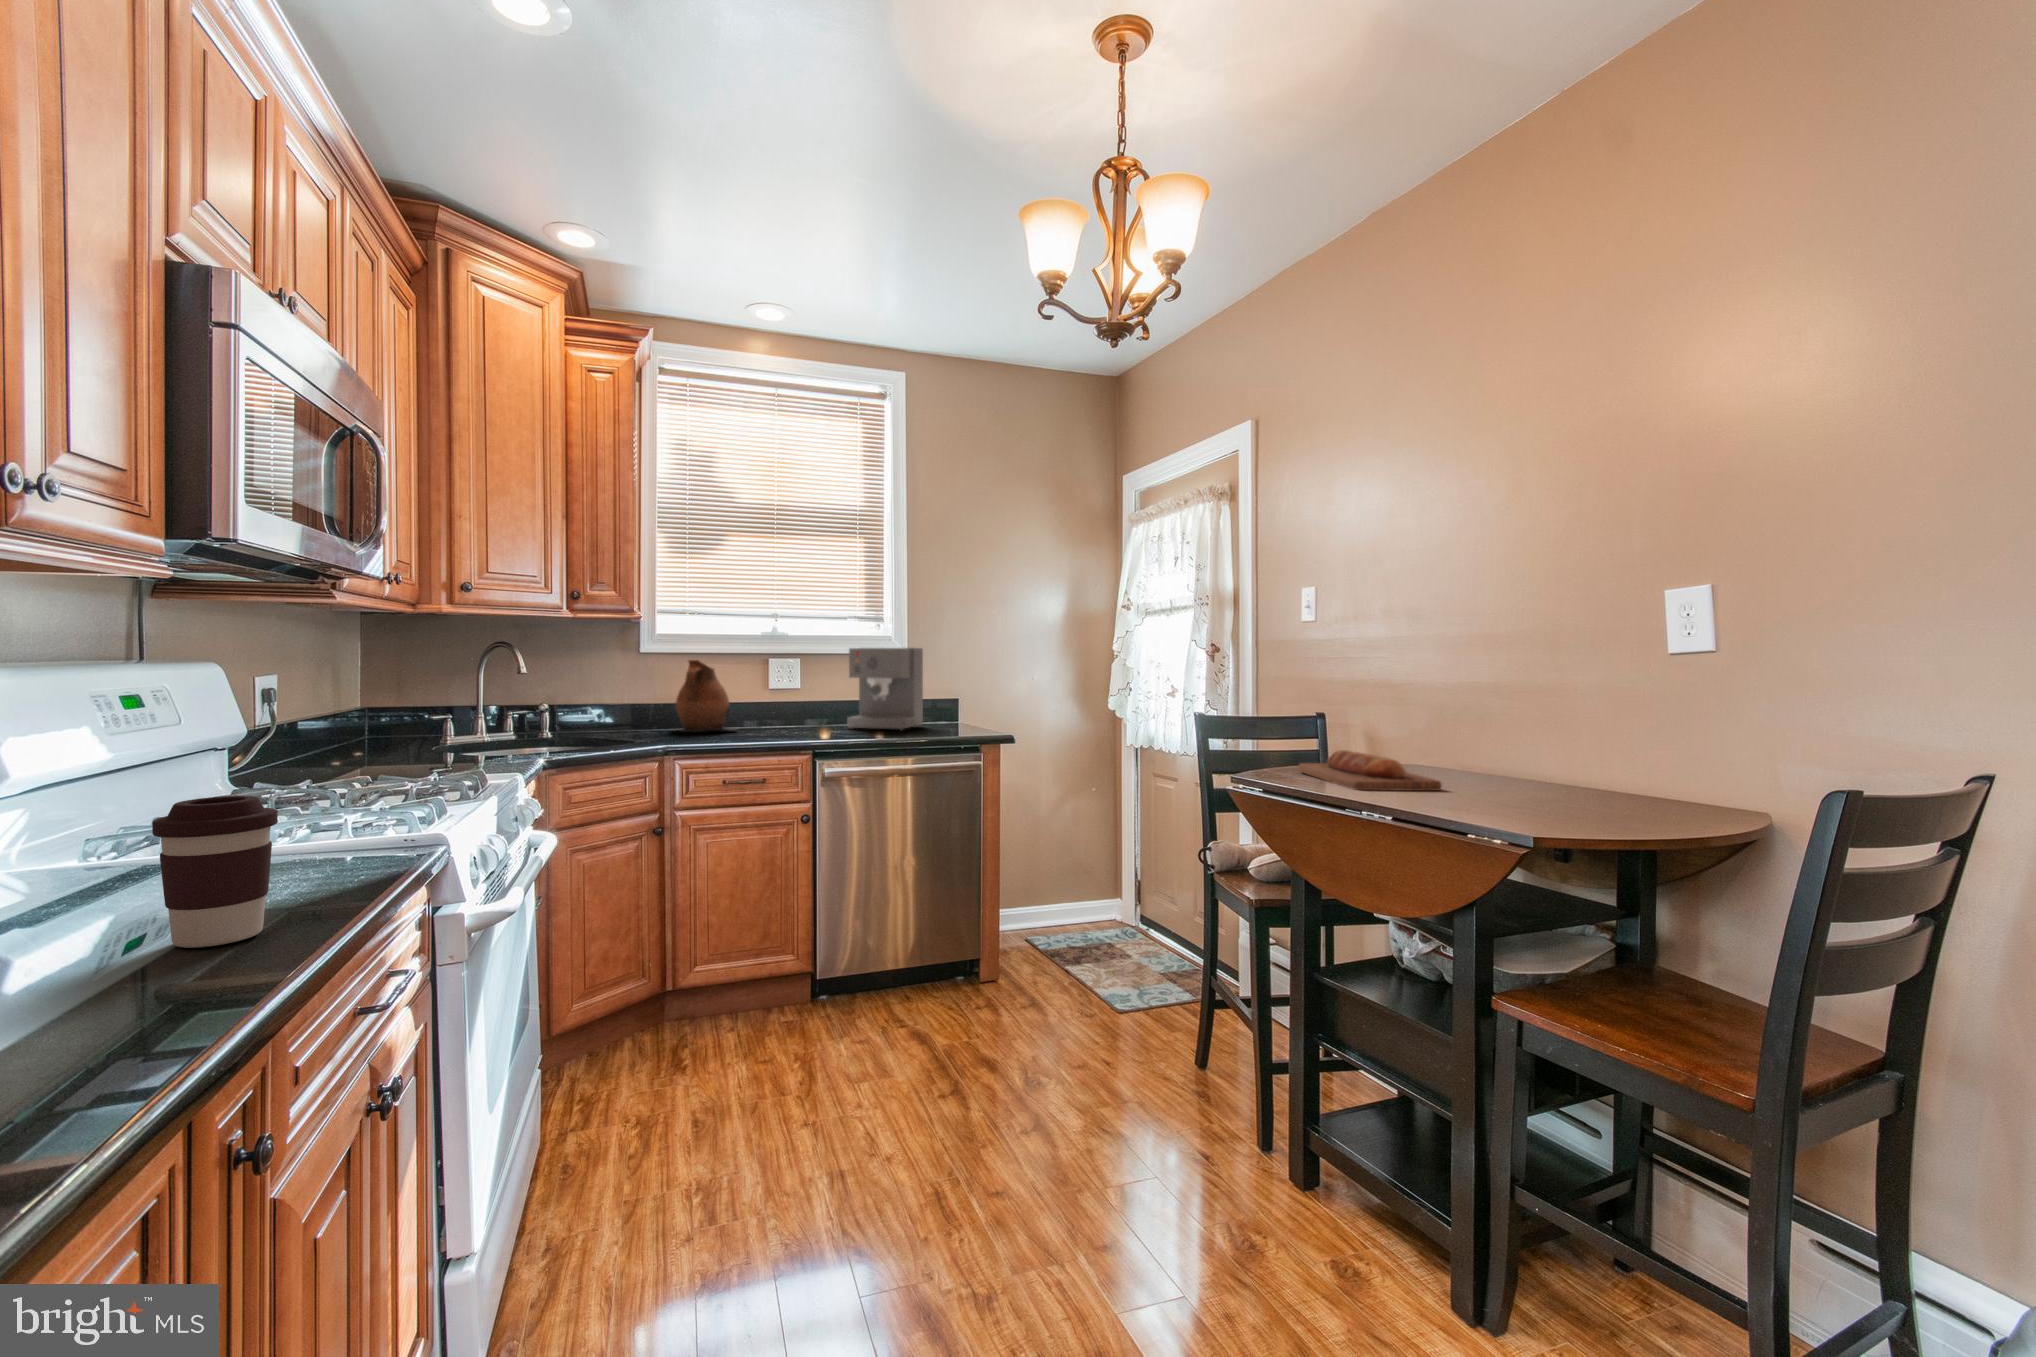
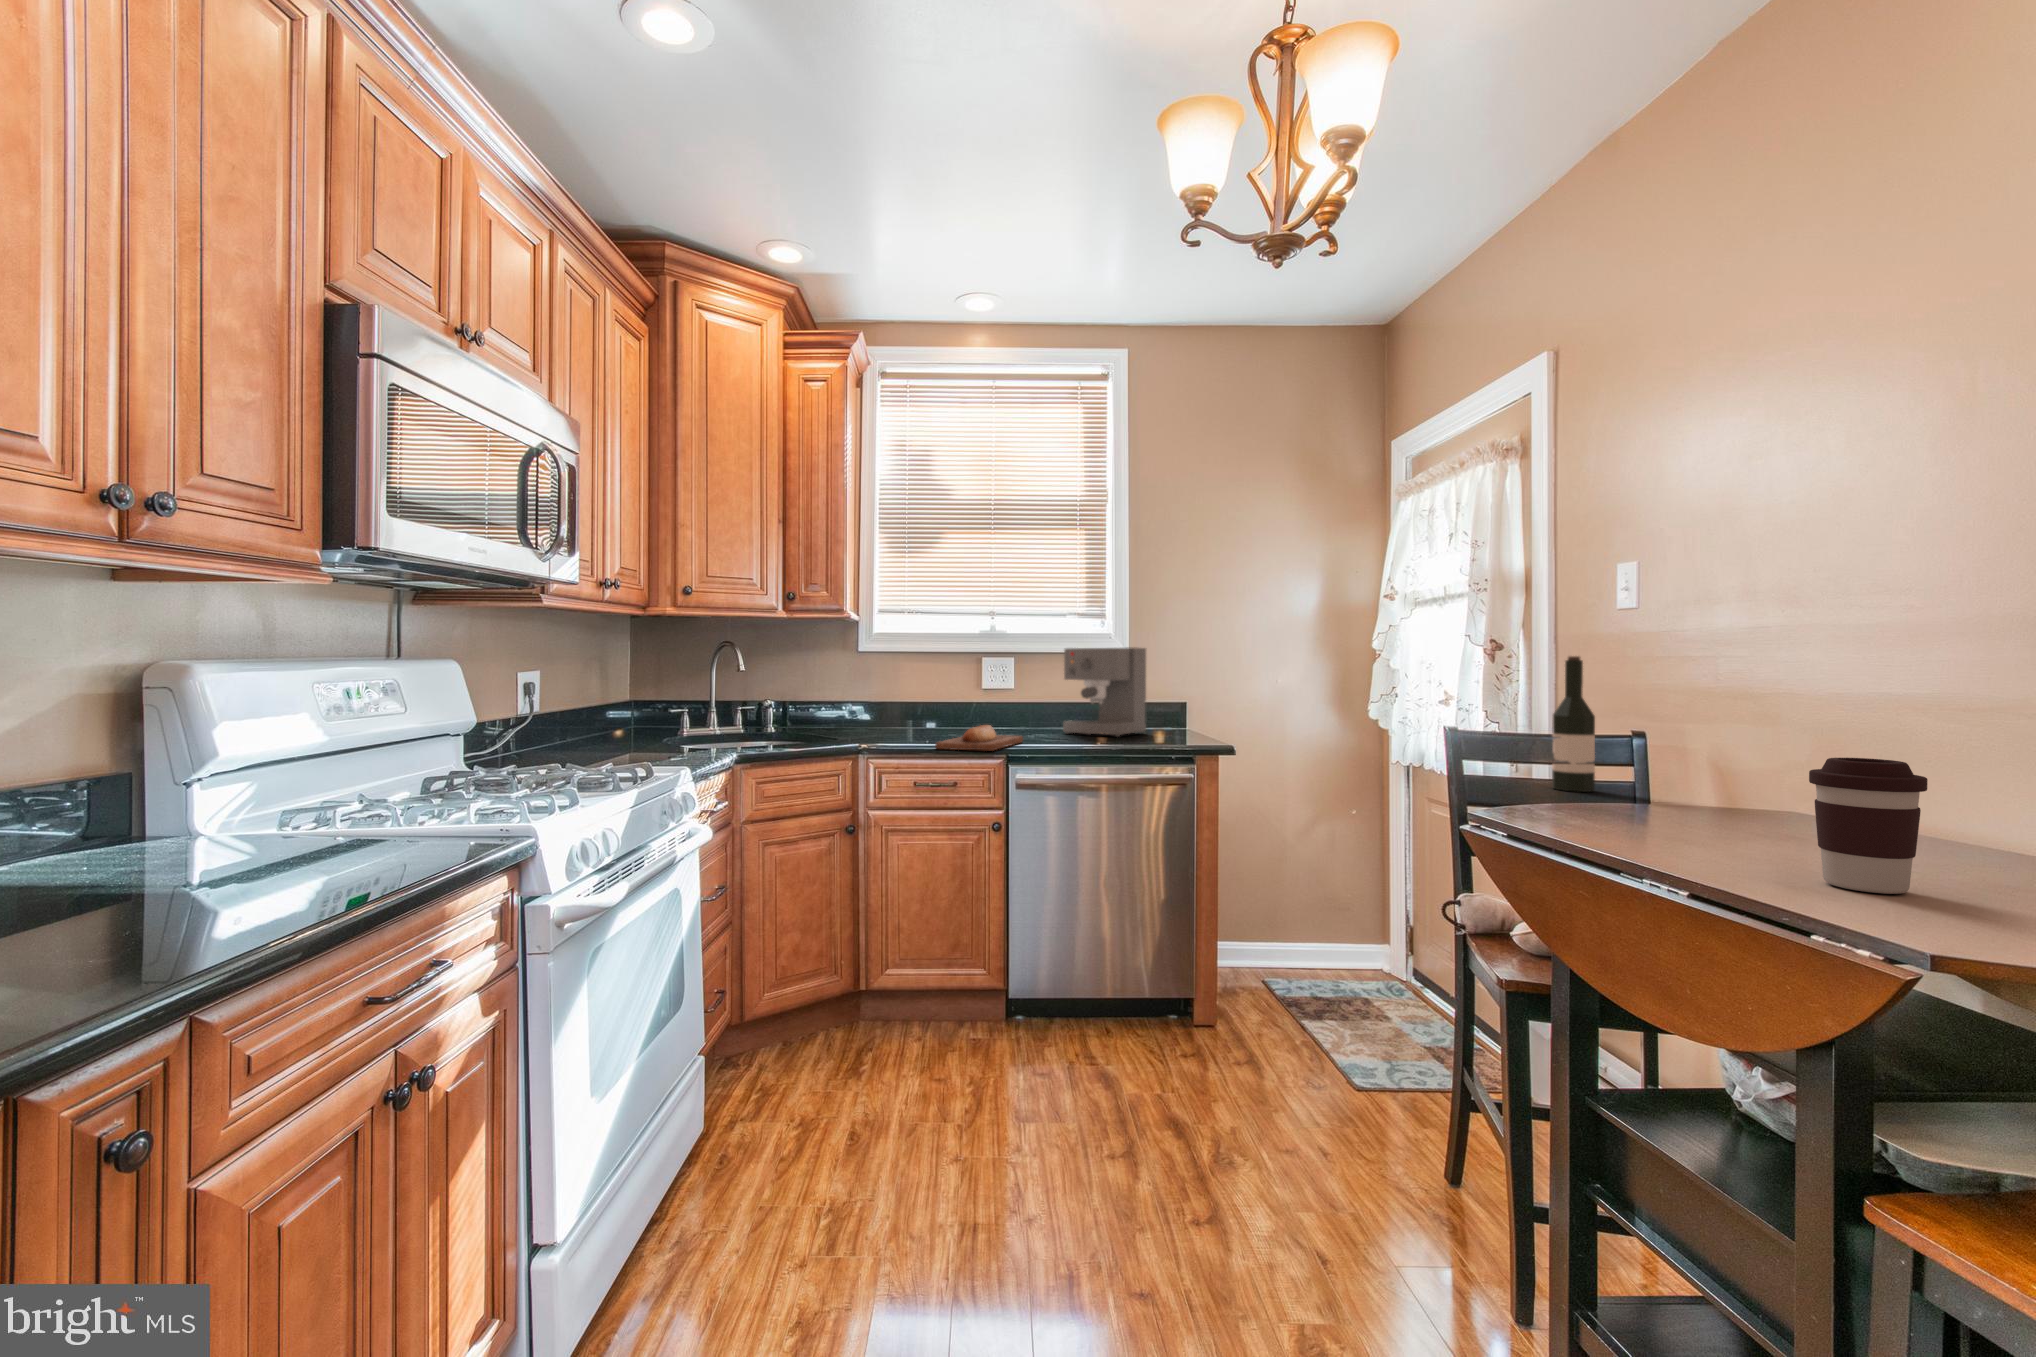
ceramic pitcher: present [671,660,736,732] -> none [886,661,952,733]
wine bottle: none [1269,661,1298,761] -> present [1552,656,1595,792]
bread loaf: present [1298,750,1442,791] -> present [935,725,1023,751]
coffee cup: present [152,796,278,948] -> present [1809,758,1928,894]

